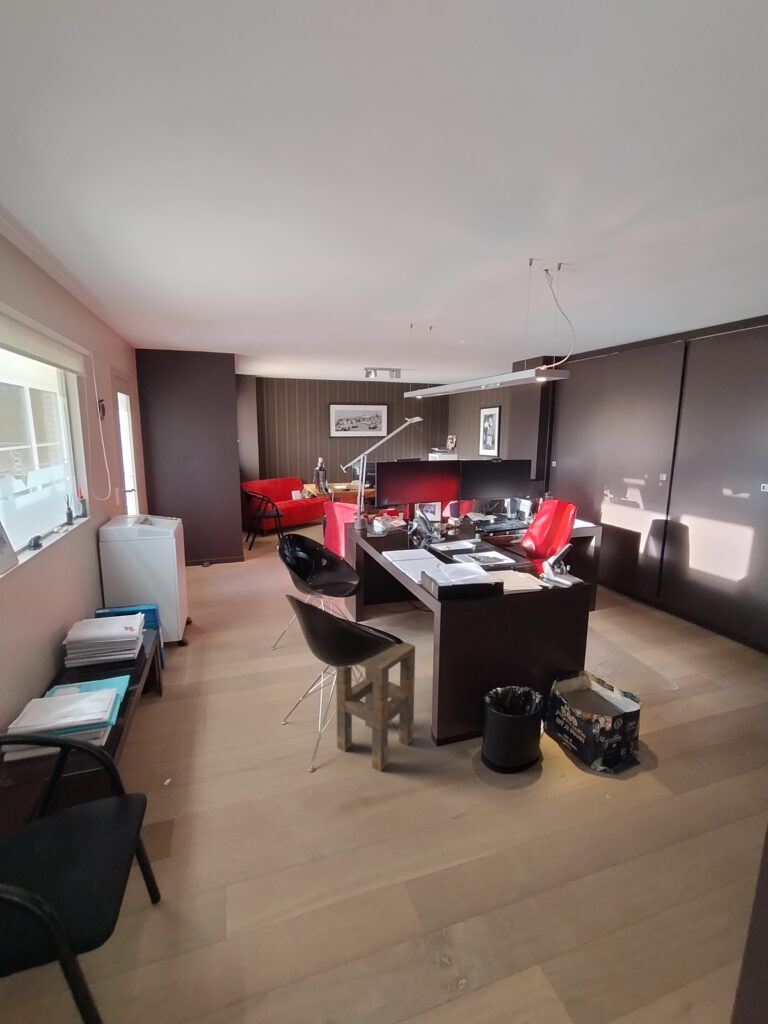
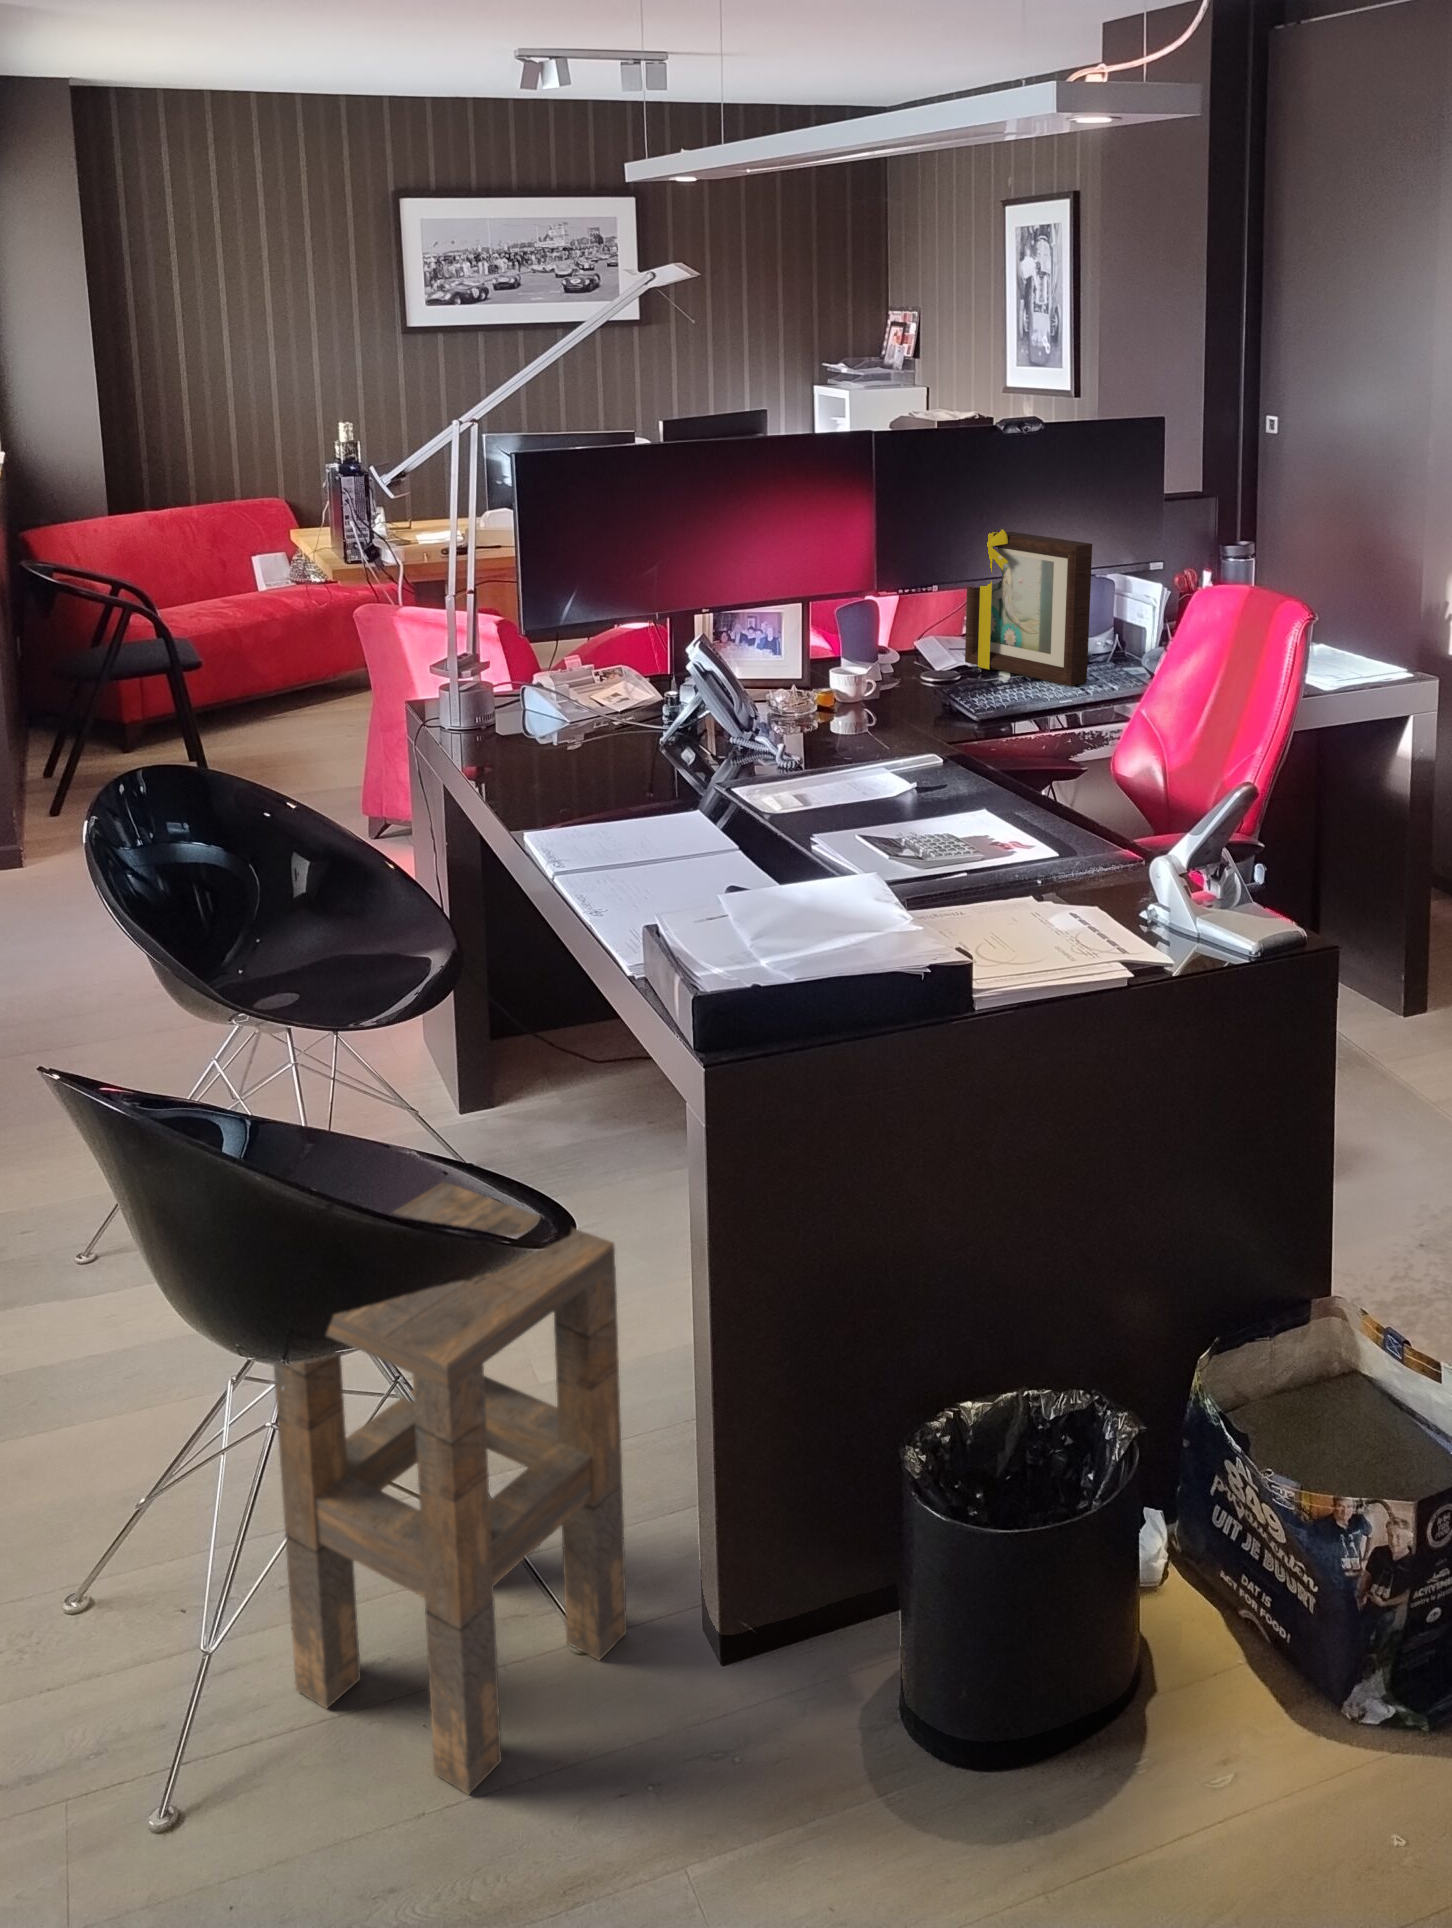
picture frame: none [481,486,516,526] -> present [965,530,1092,686]

